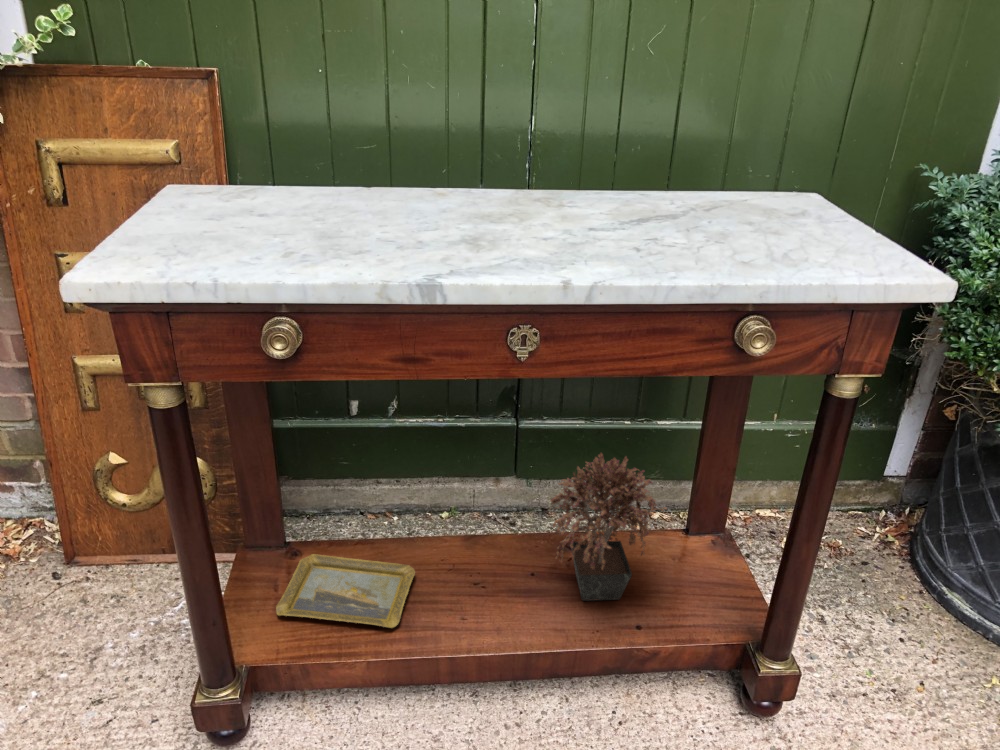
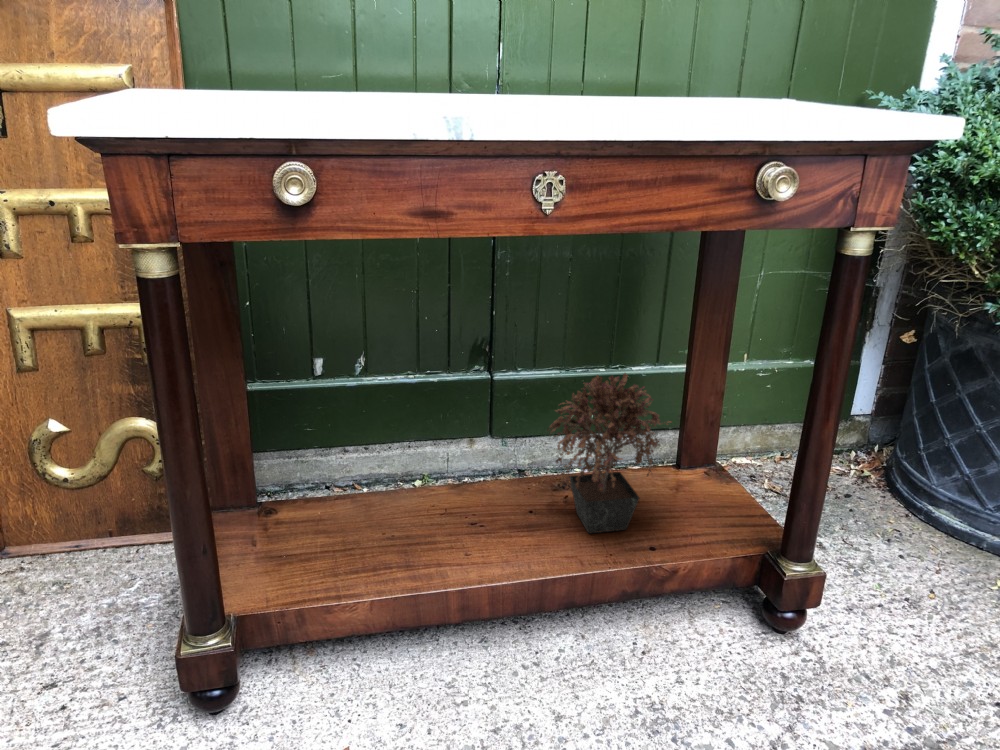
tray: present [276,554,415,628] -> none [257,512,407,571]

